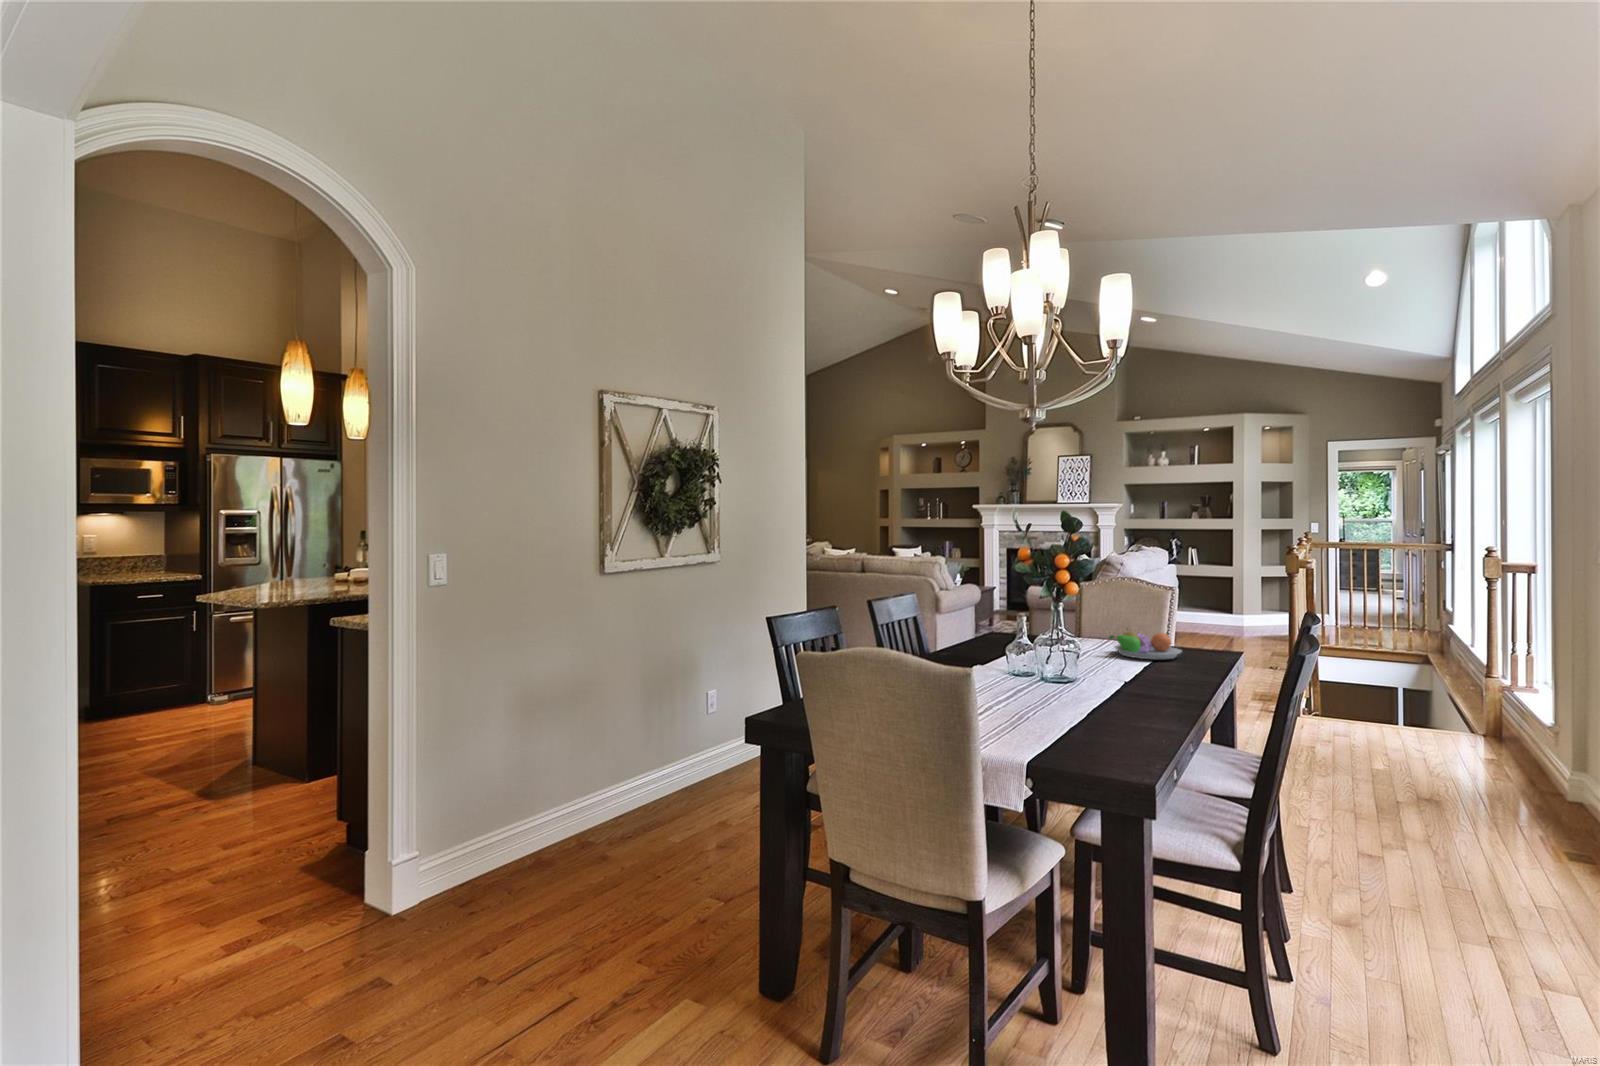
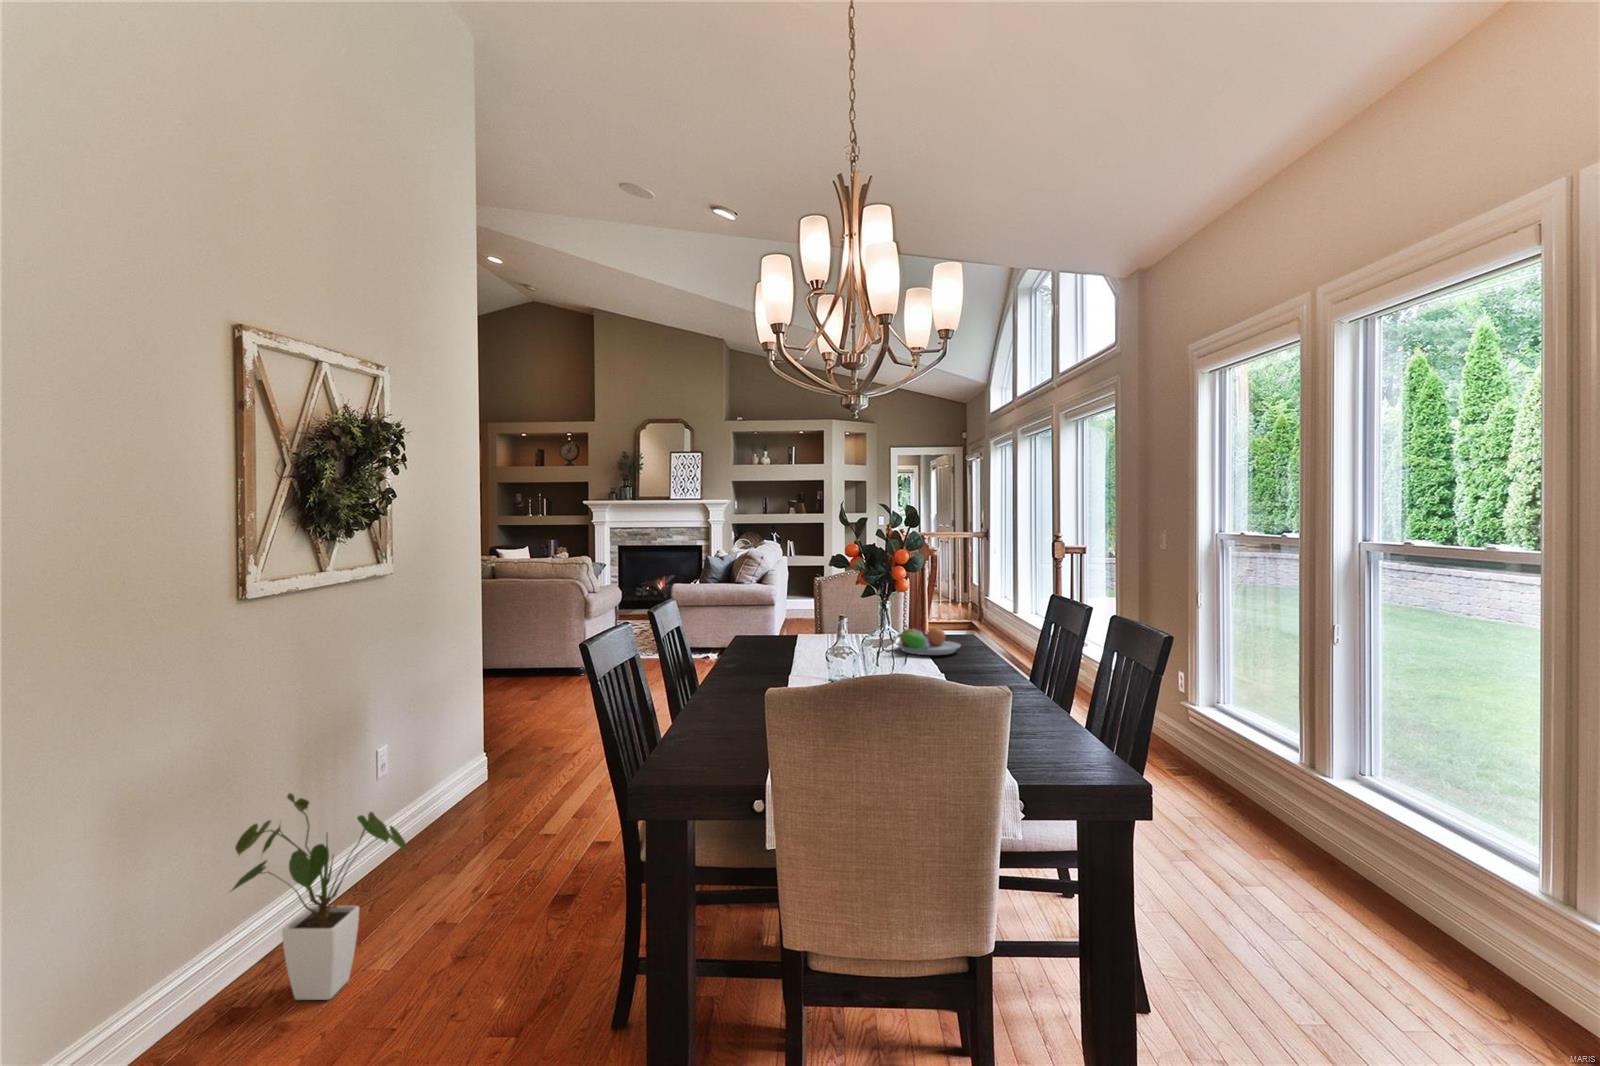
house plant: none [582,708,688,849] -> present [232,793,407,1000]

